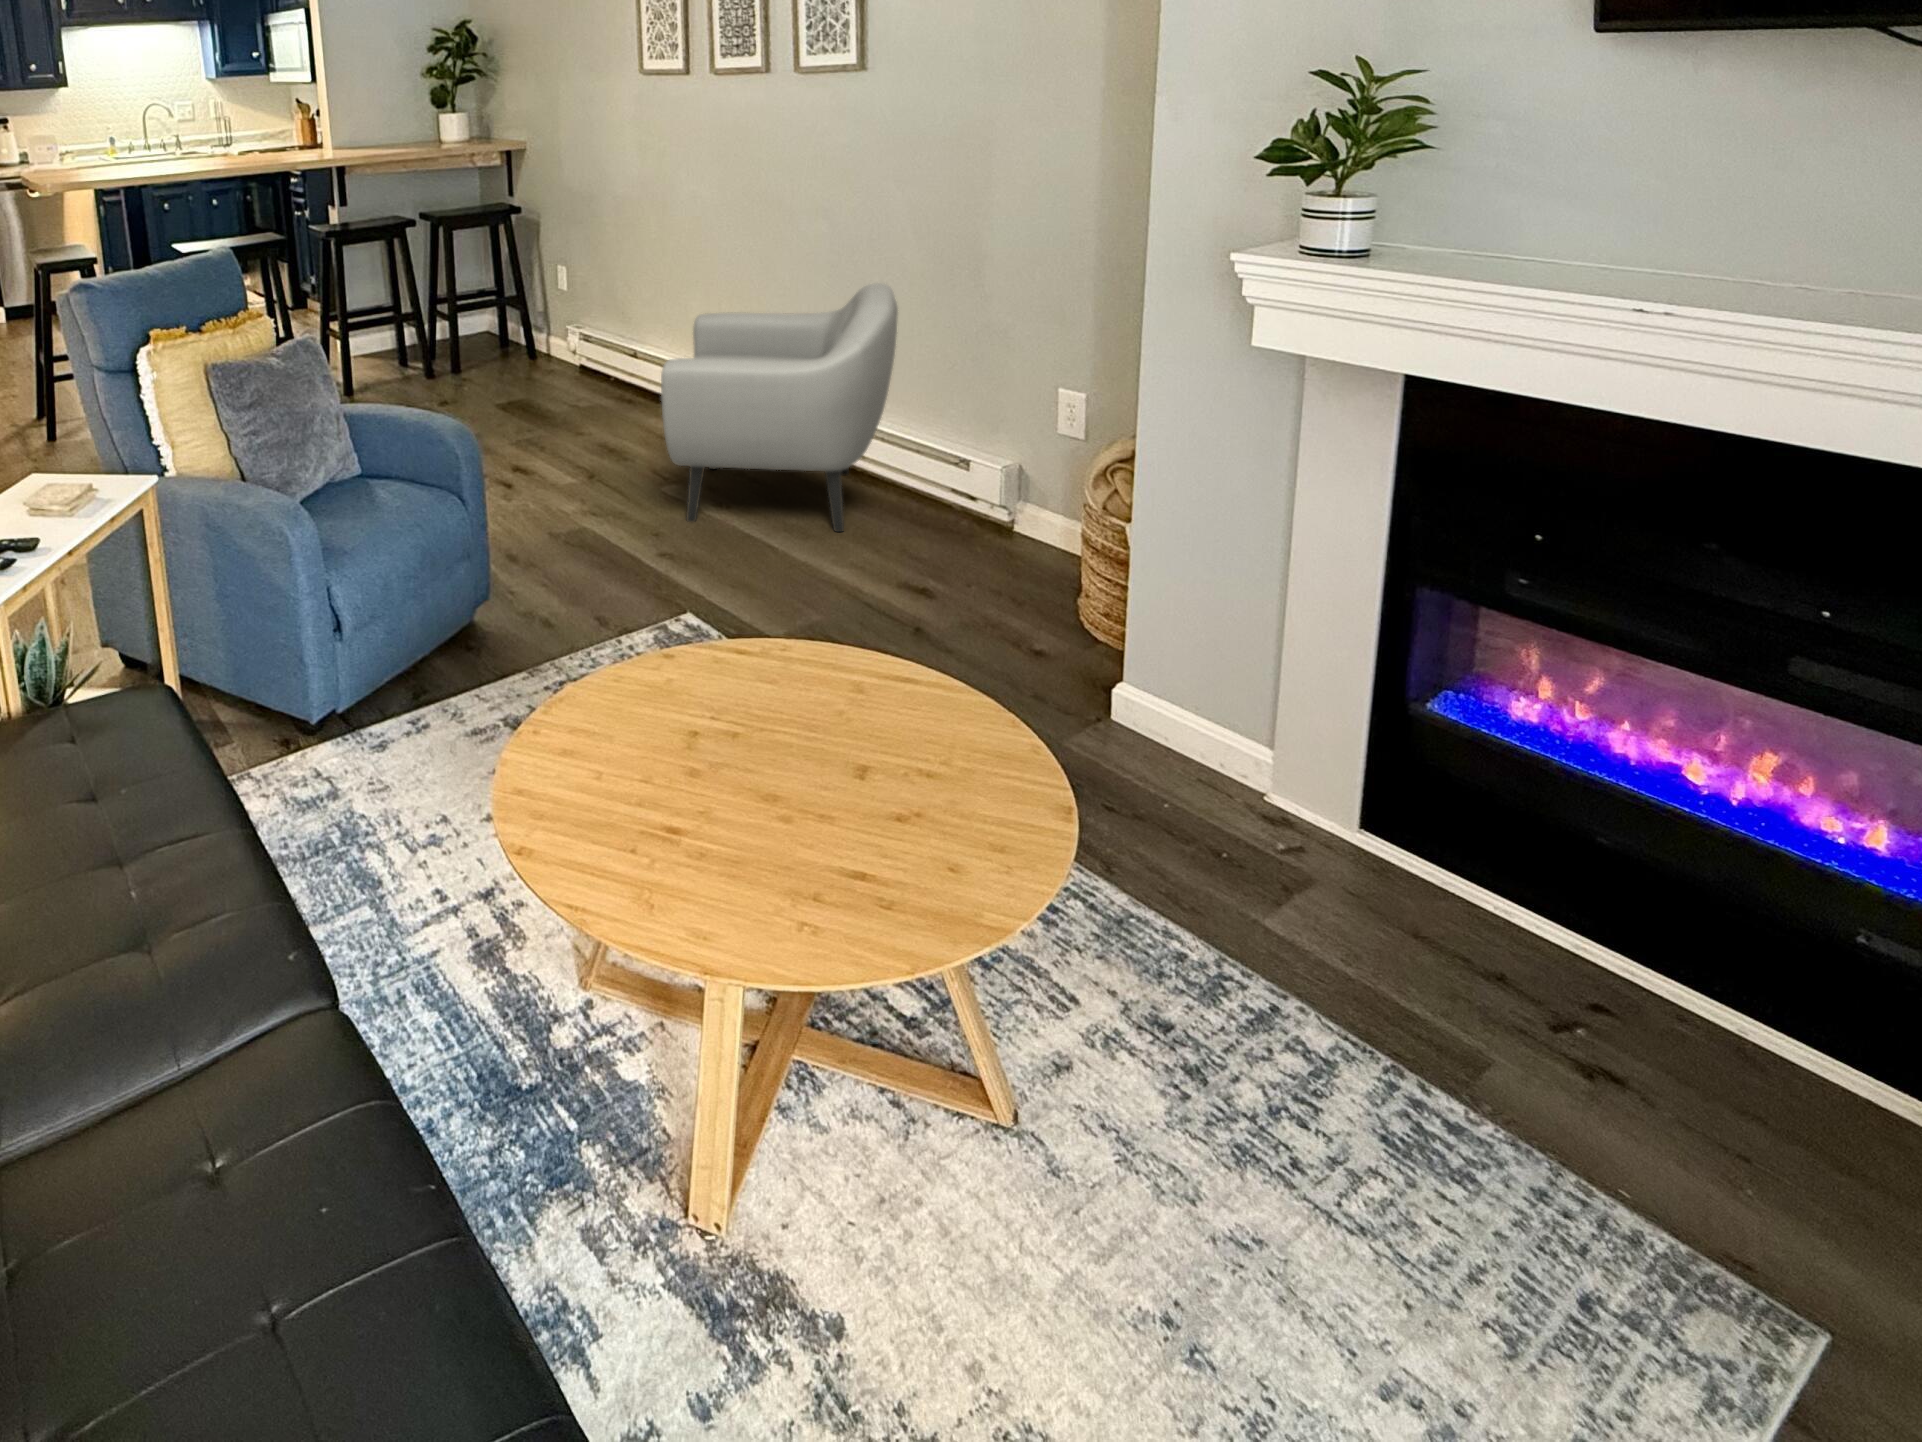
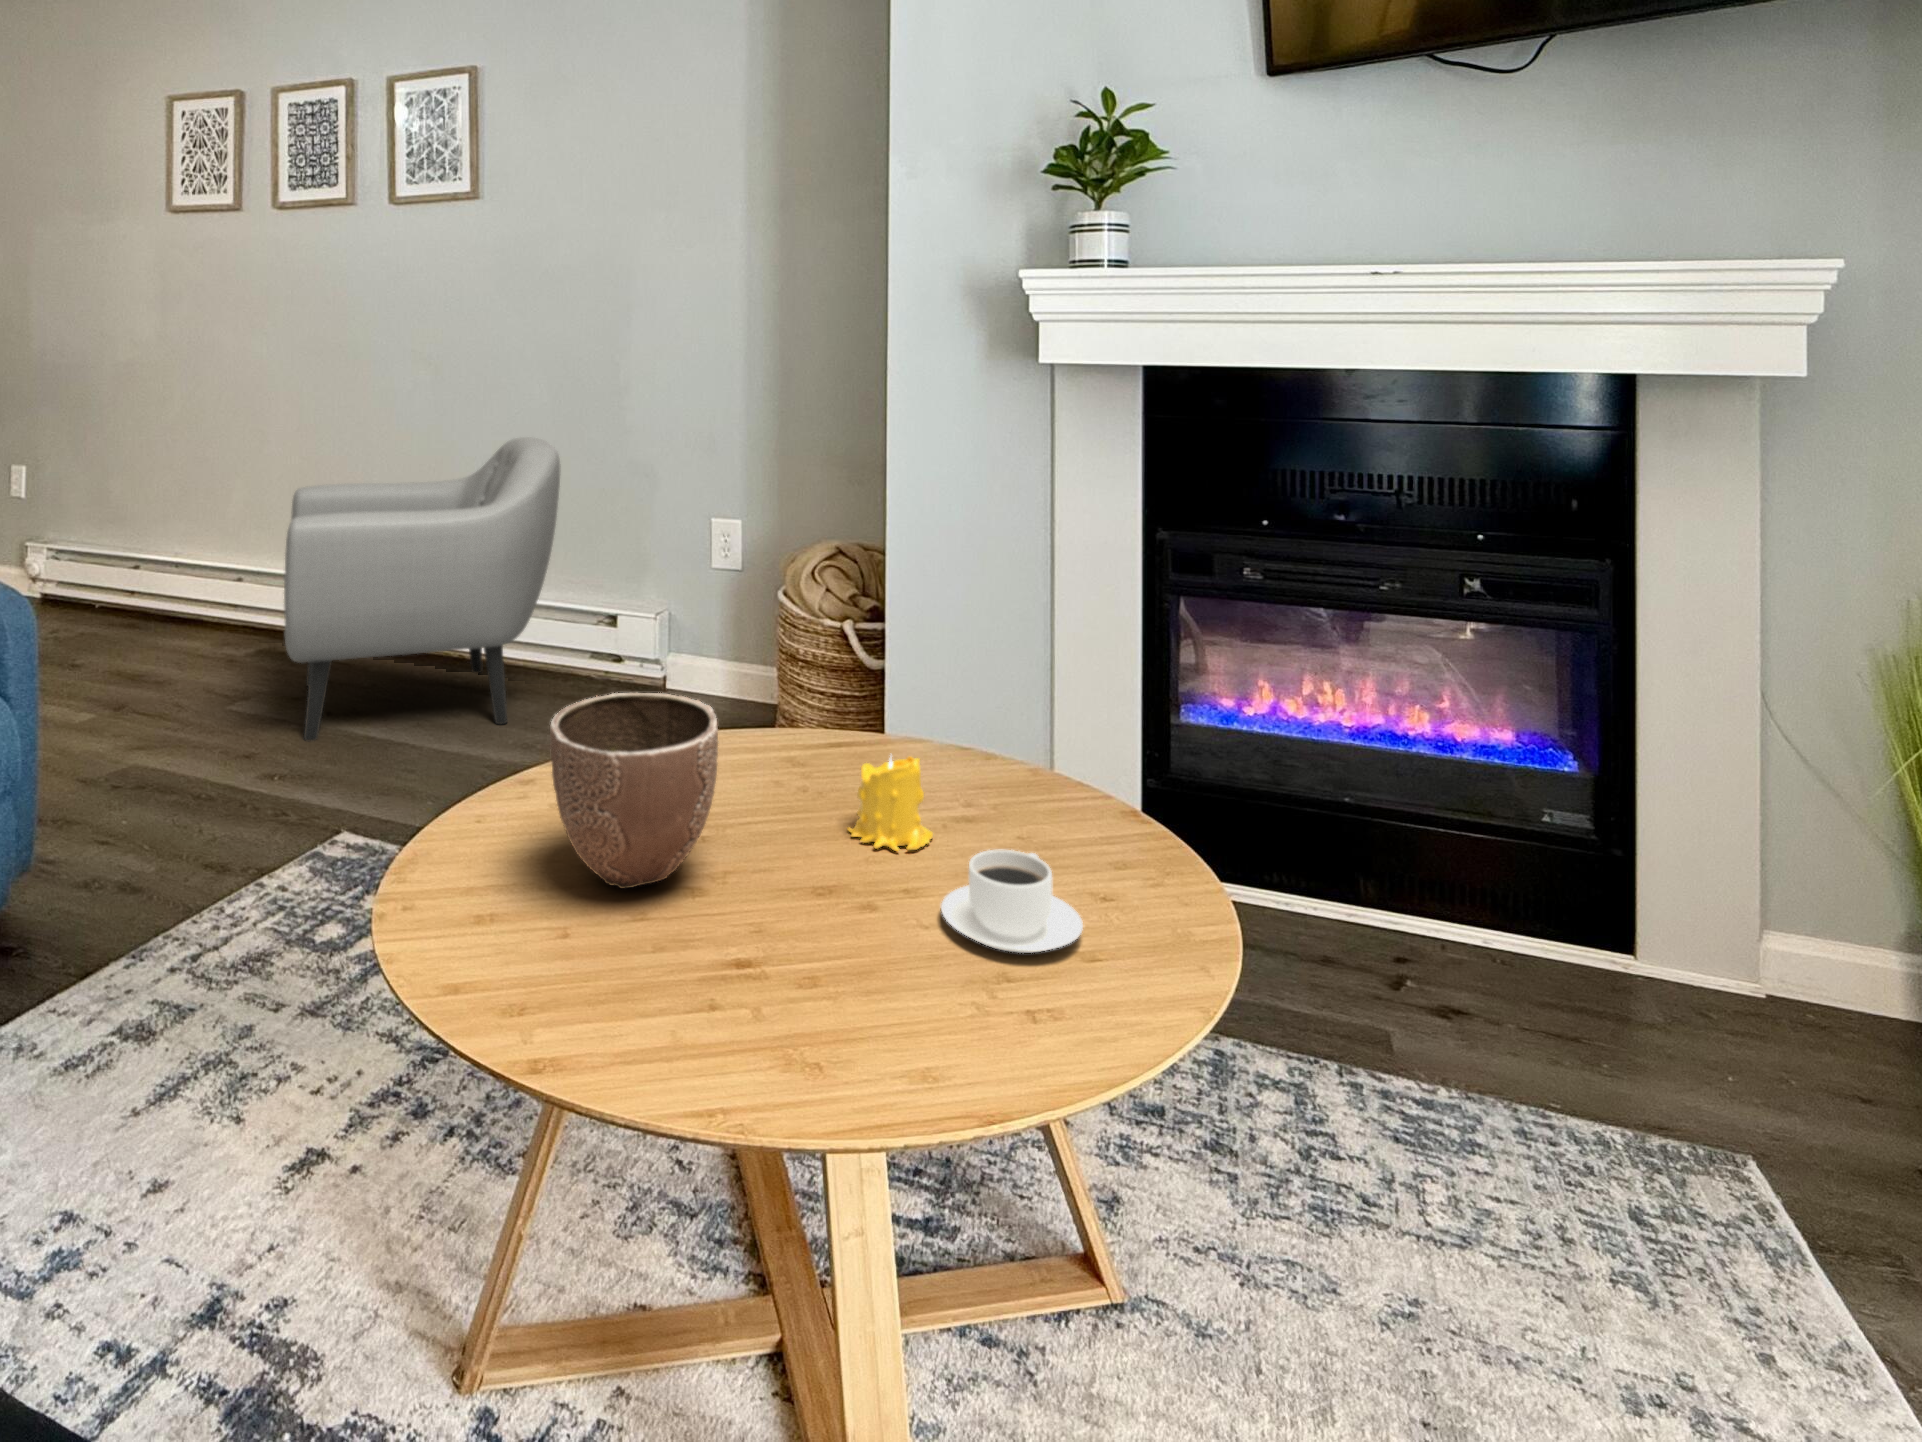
decorative bowl: none [609,637,721,766] -> present [550,692,718,889]
candle: none [836,718,901,793] -> present [848,756,933,851]
coffee cup: none [826,819,927,902] -> present [941,850,1083,953]

